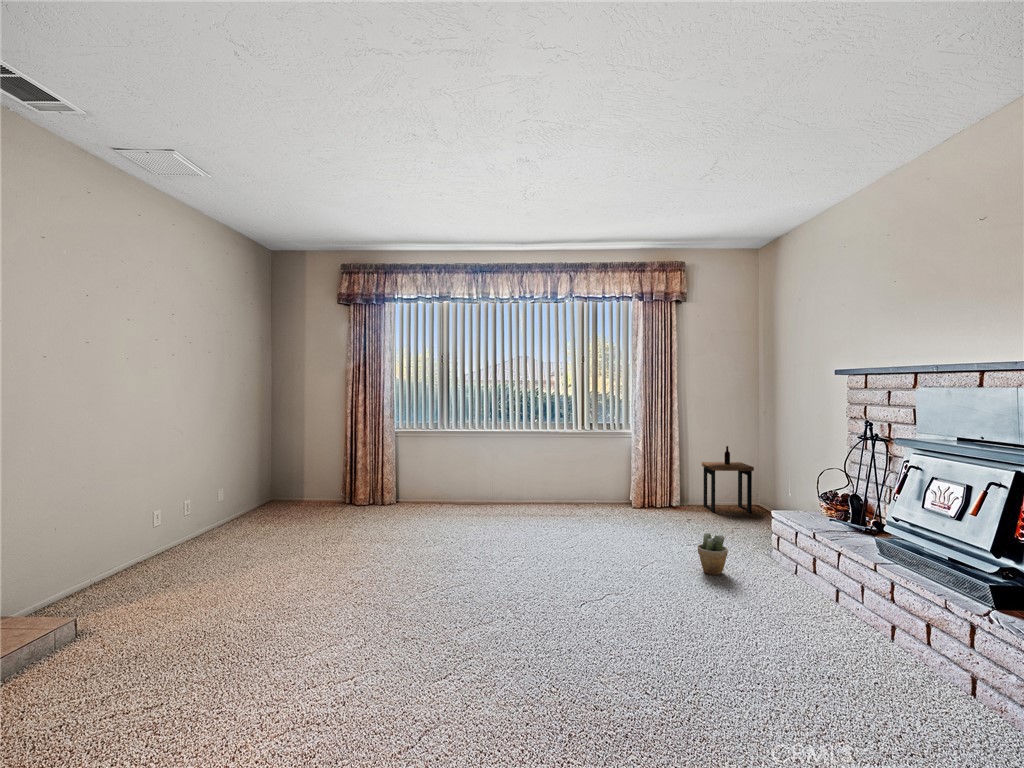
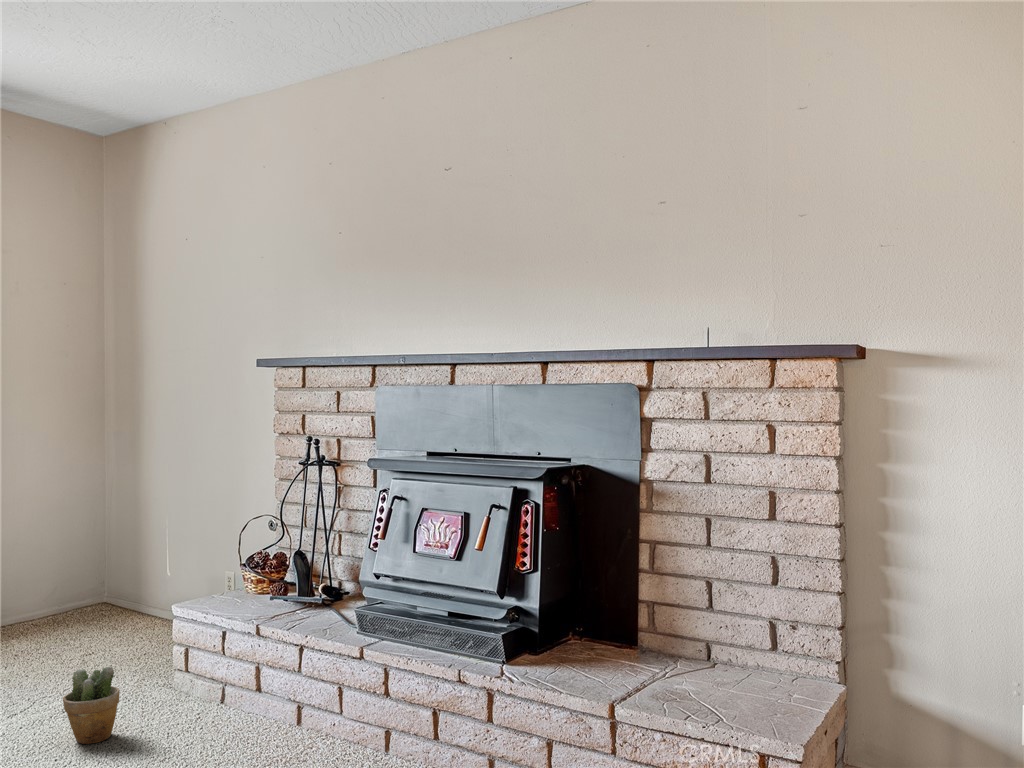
side table: present [702,446,754,513] -> none [8,505,109,632]

